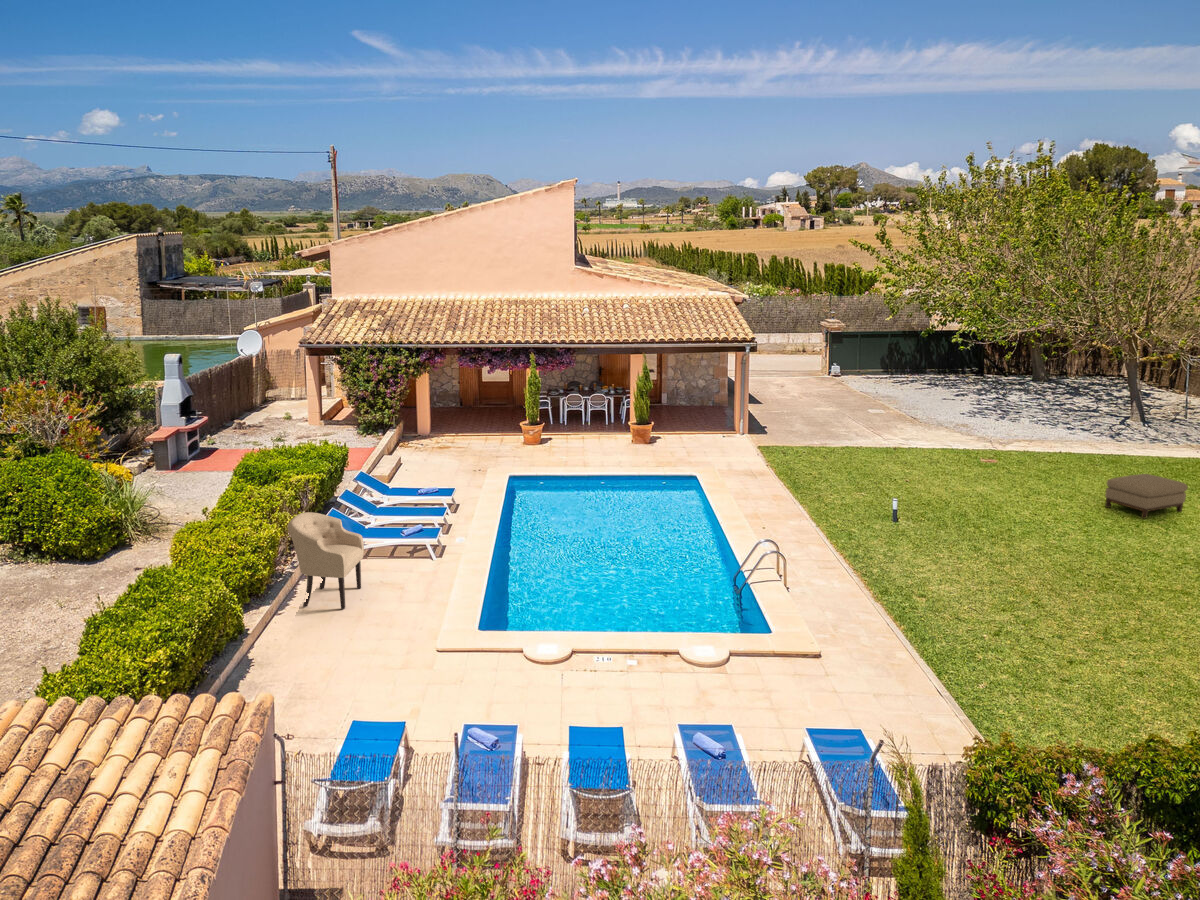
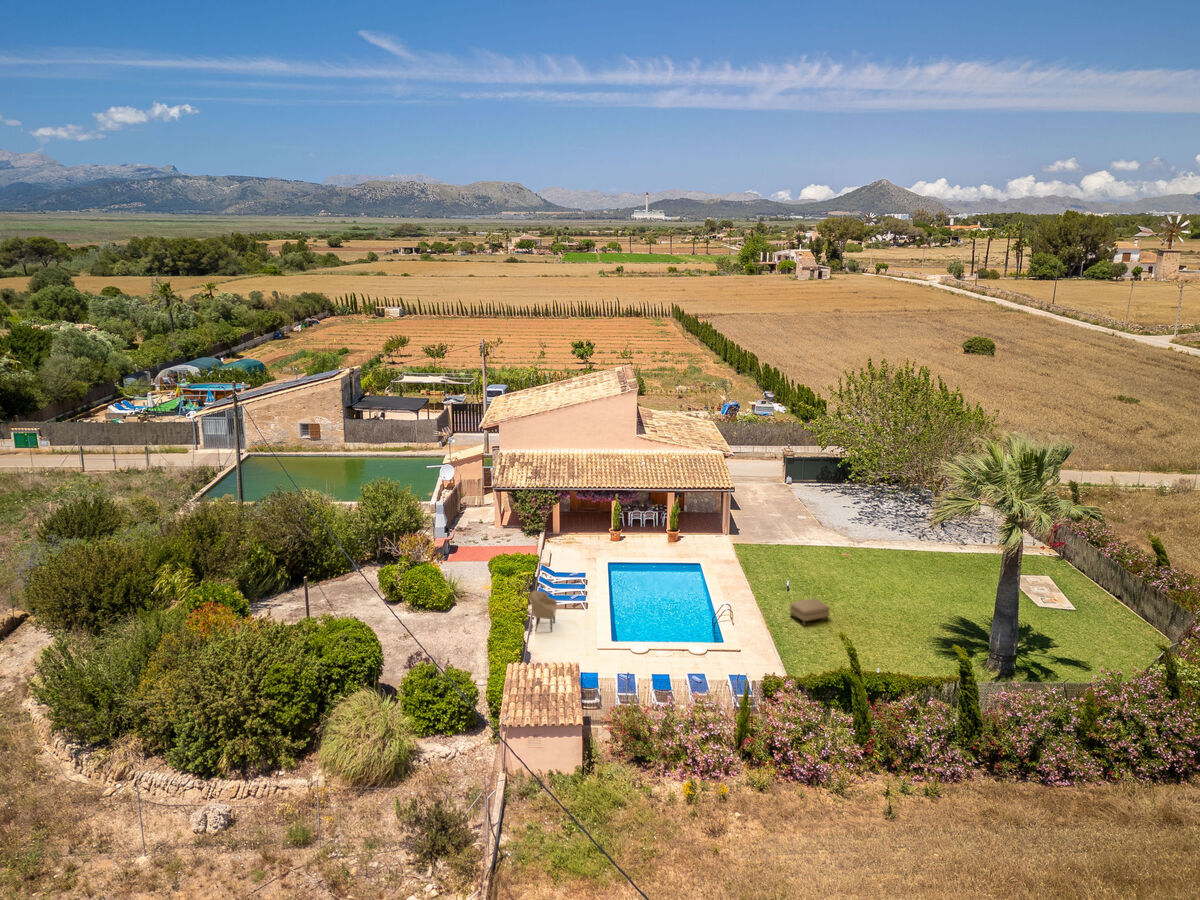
ottoman: present [1105,474,1188,519] -> present [790,599,830,625]

